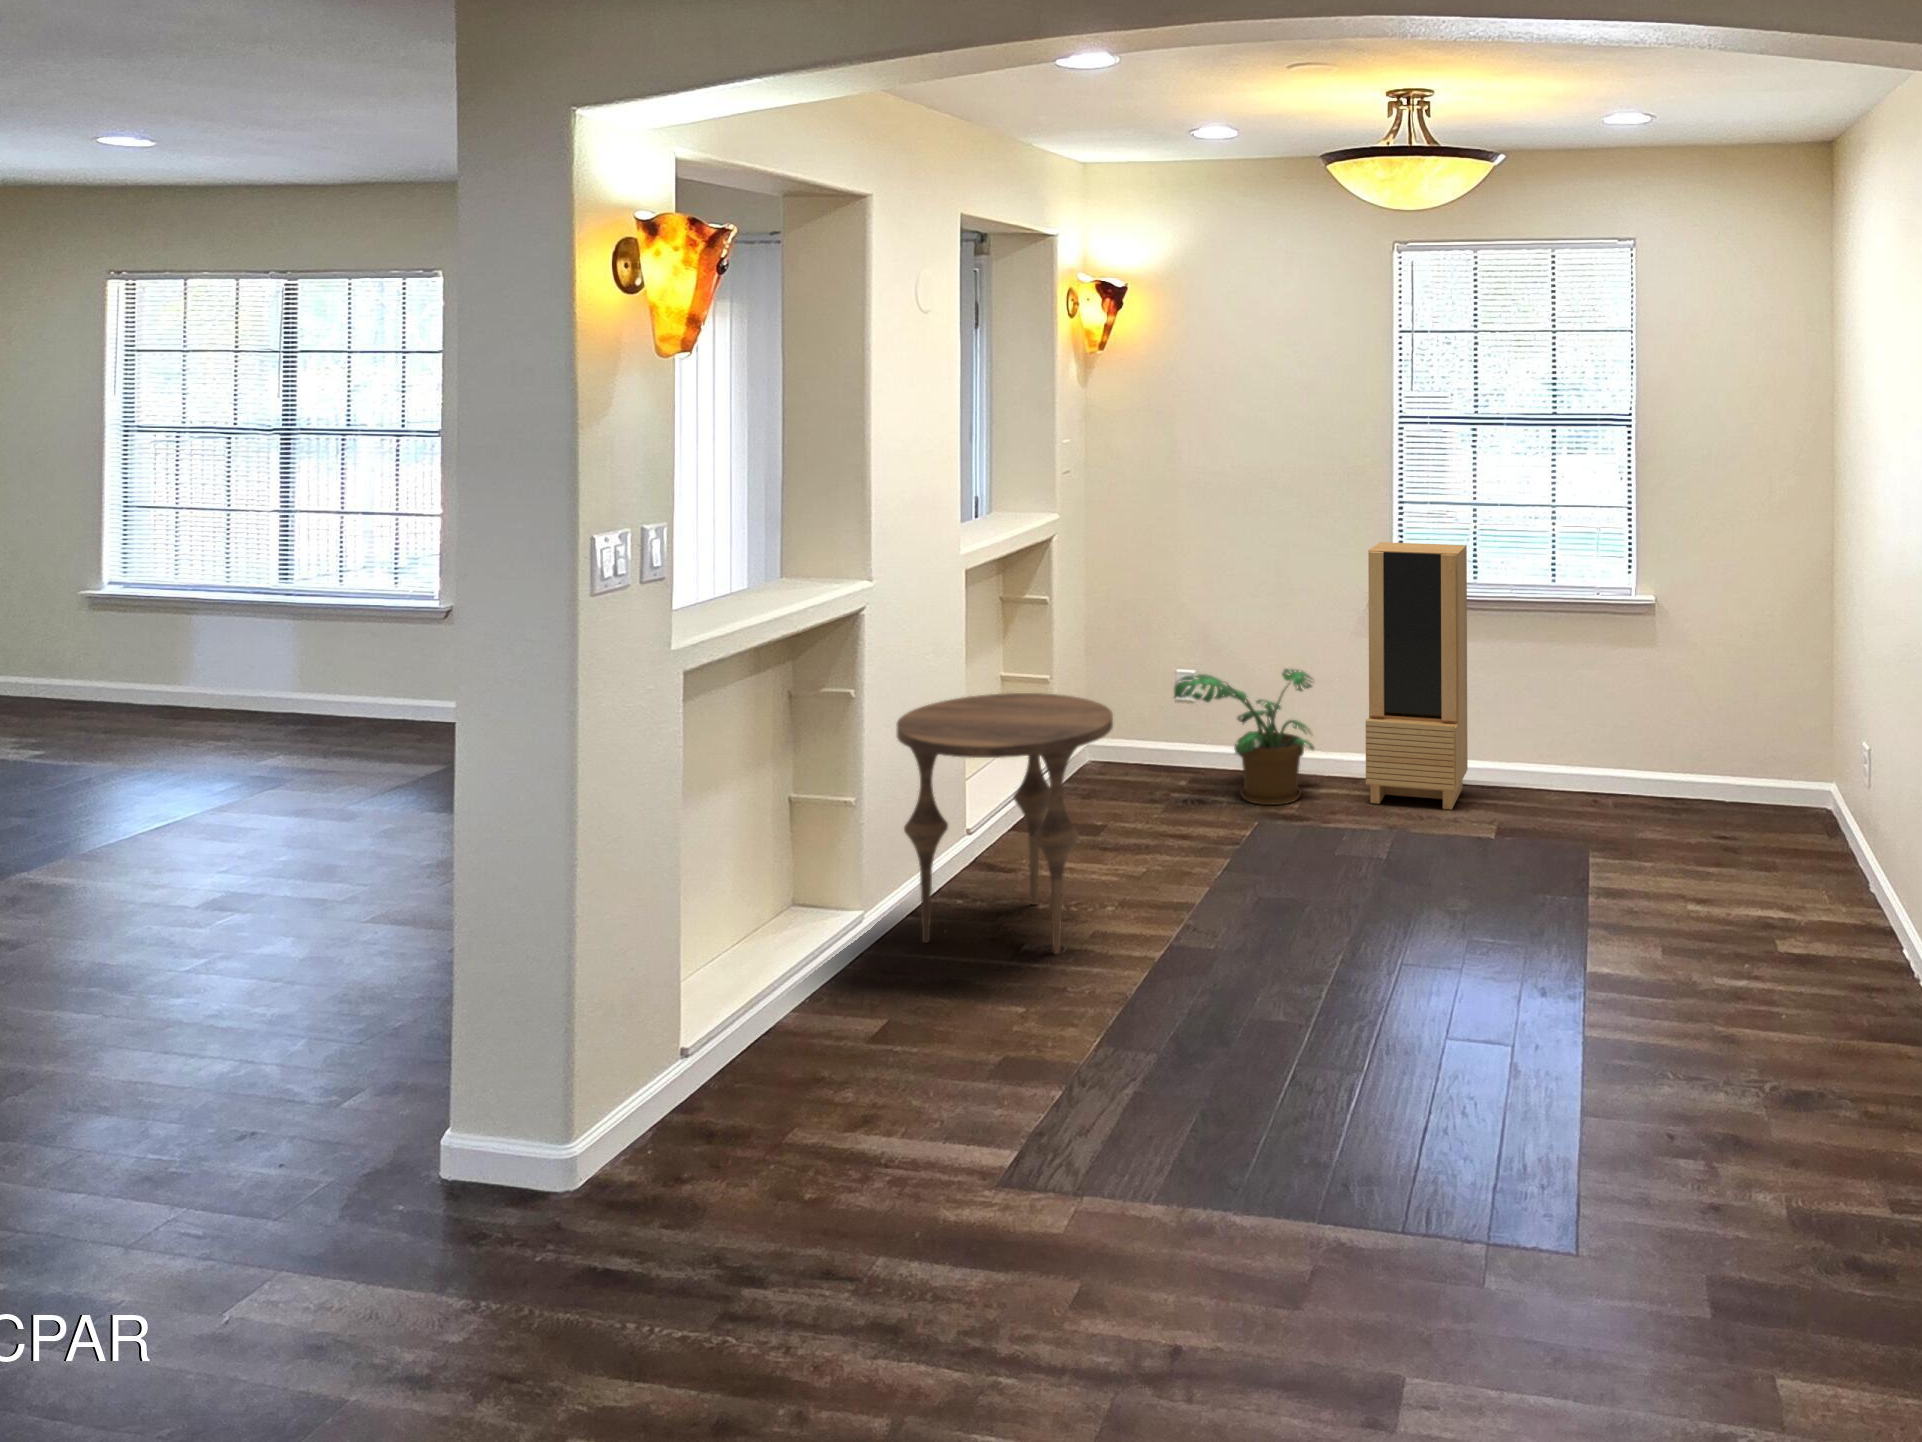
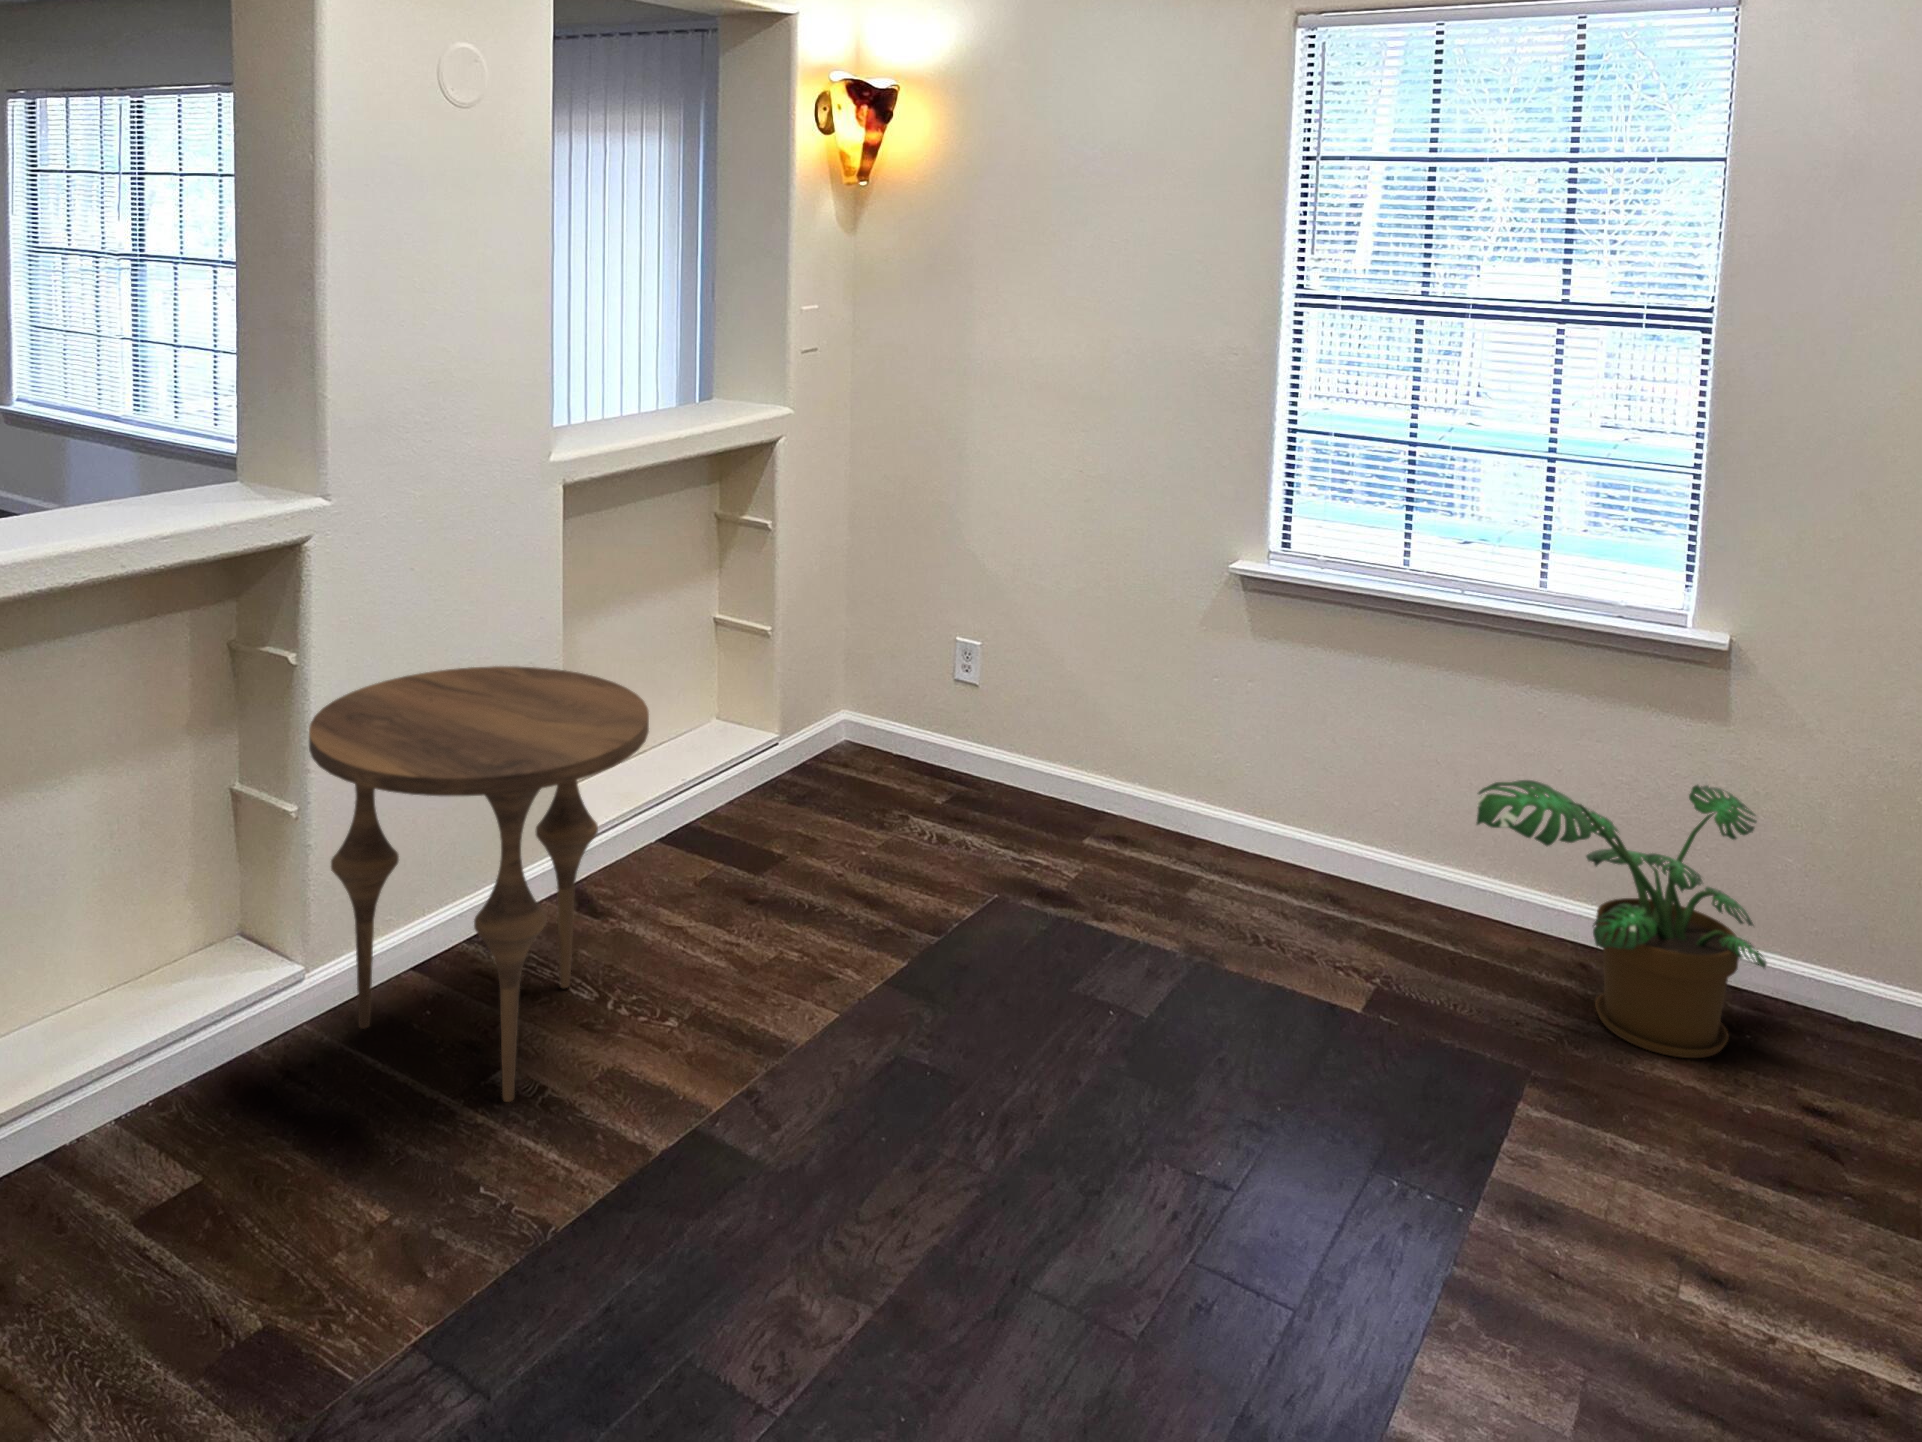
storage cabinet: present [1365,542,1468,809] -> none [1184,487,1388,930]
potted plant: present [1174,669,1314,805] -> present [1476,780,1767,1058]

